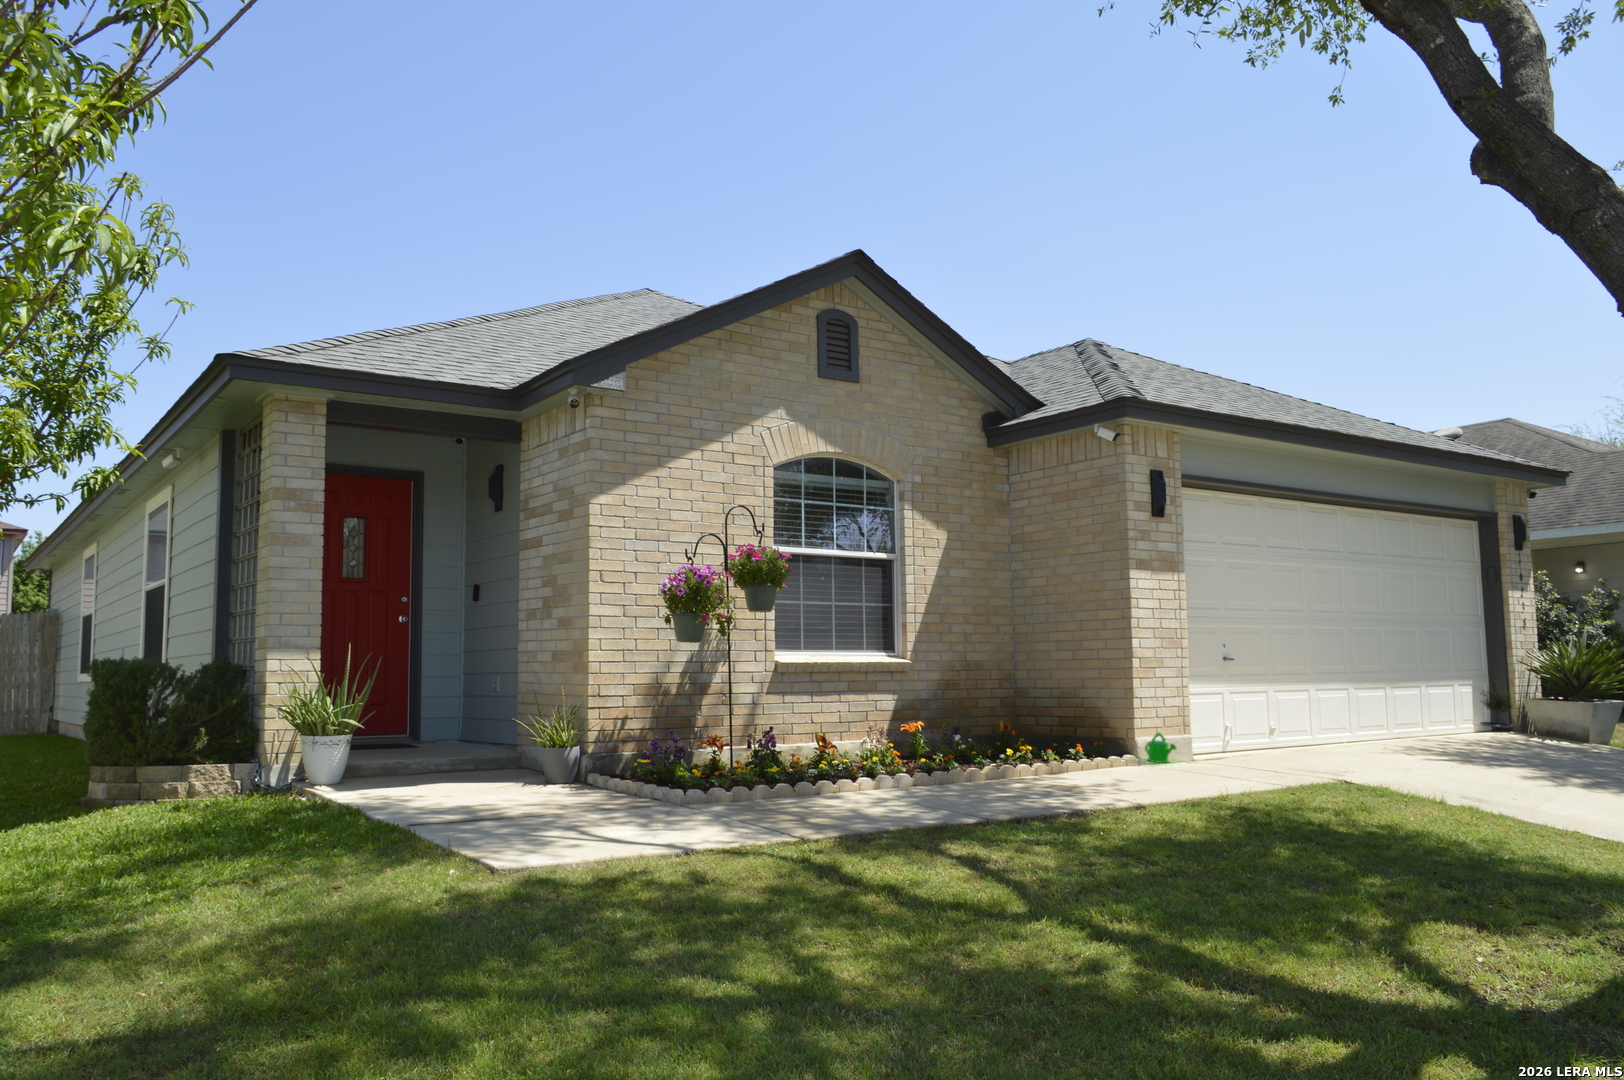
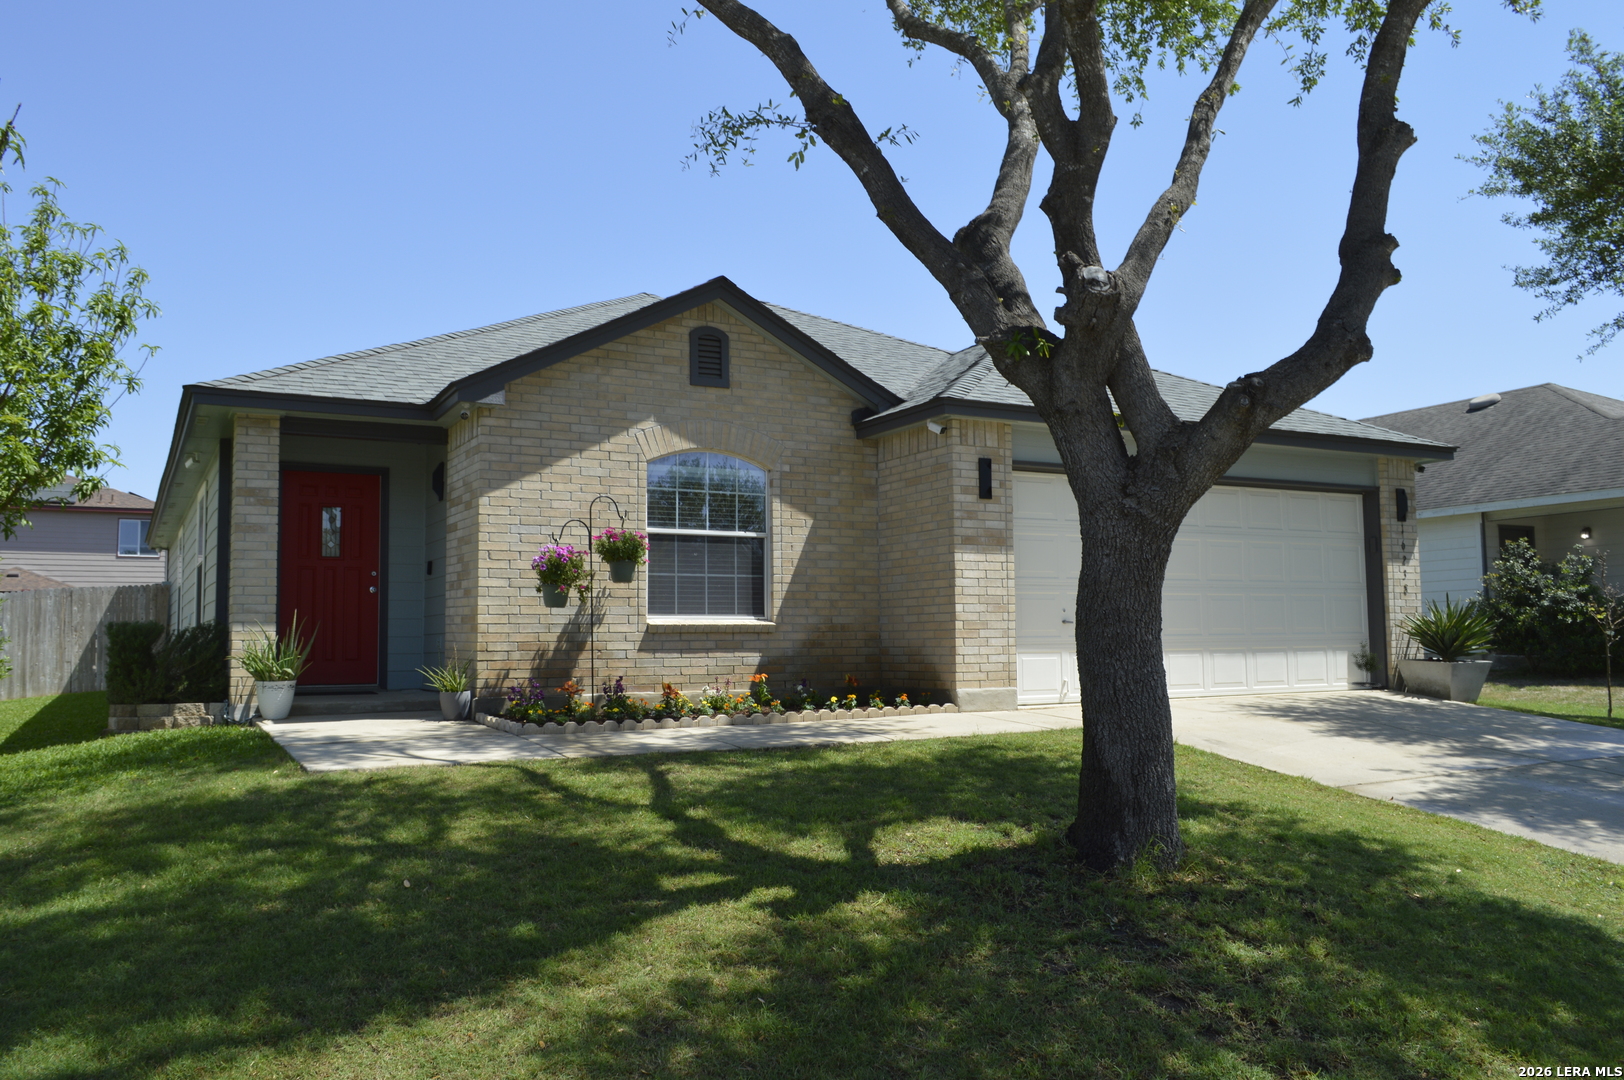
watering can: present [1145,733,1176,763] -> none [967,685,988,711]

